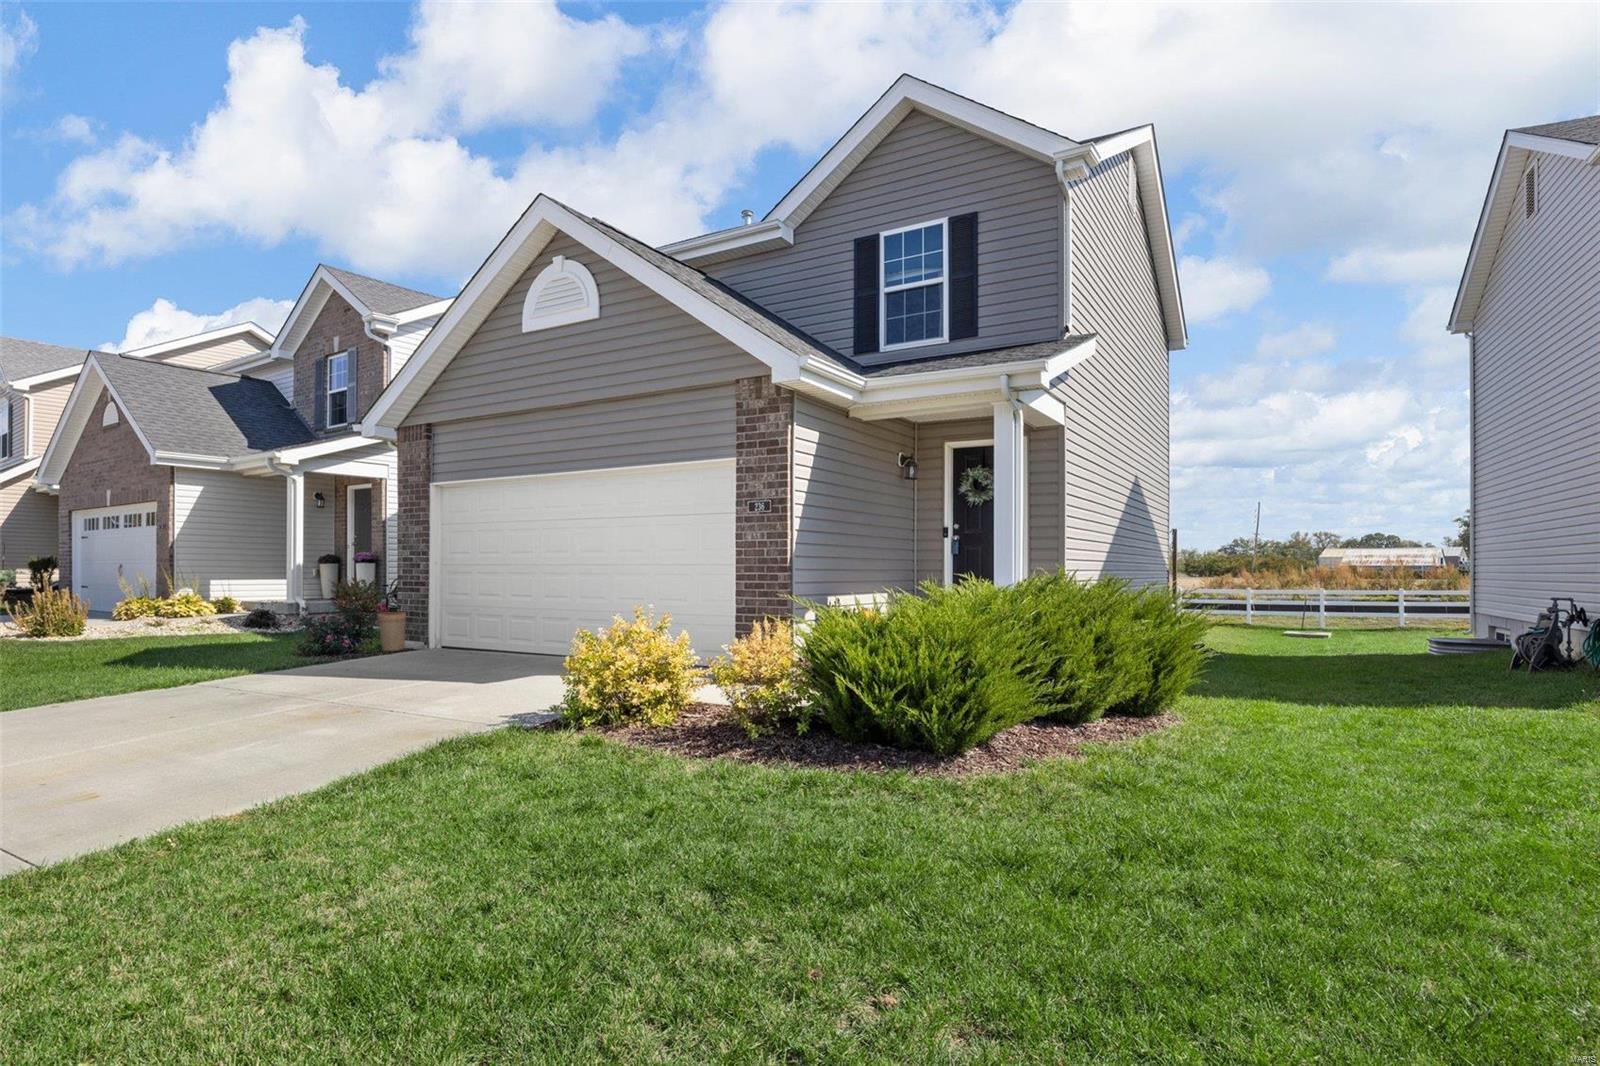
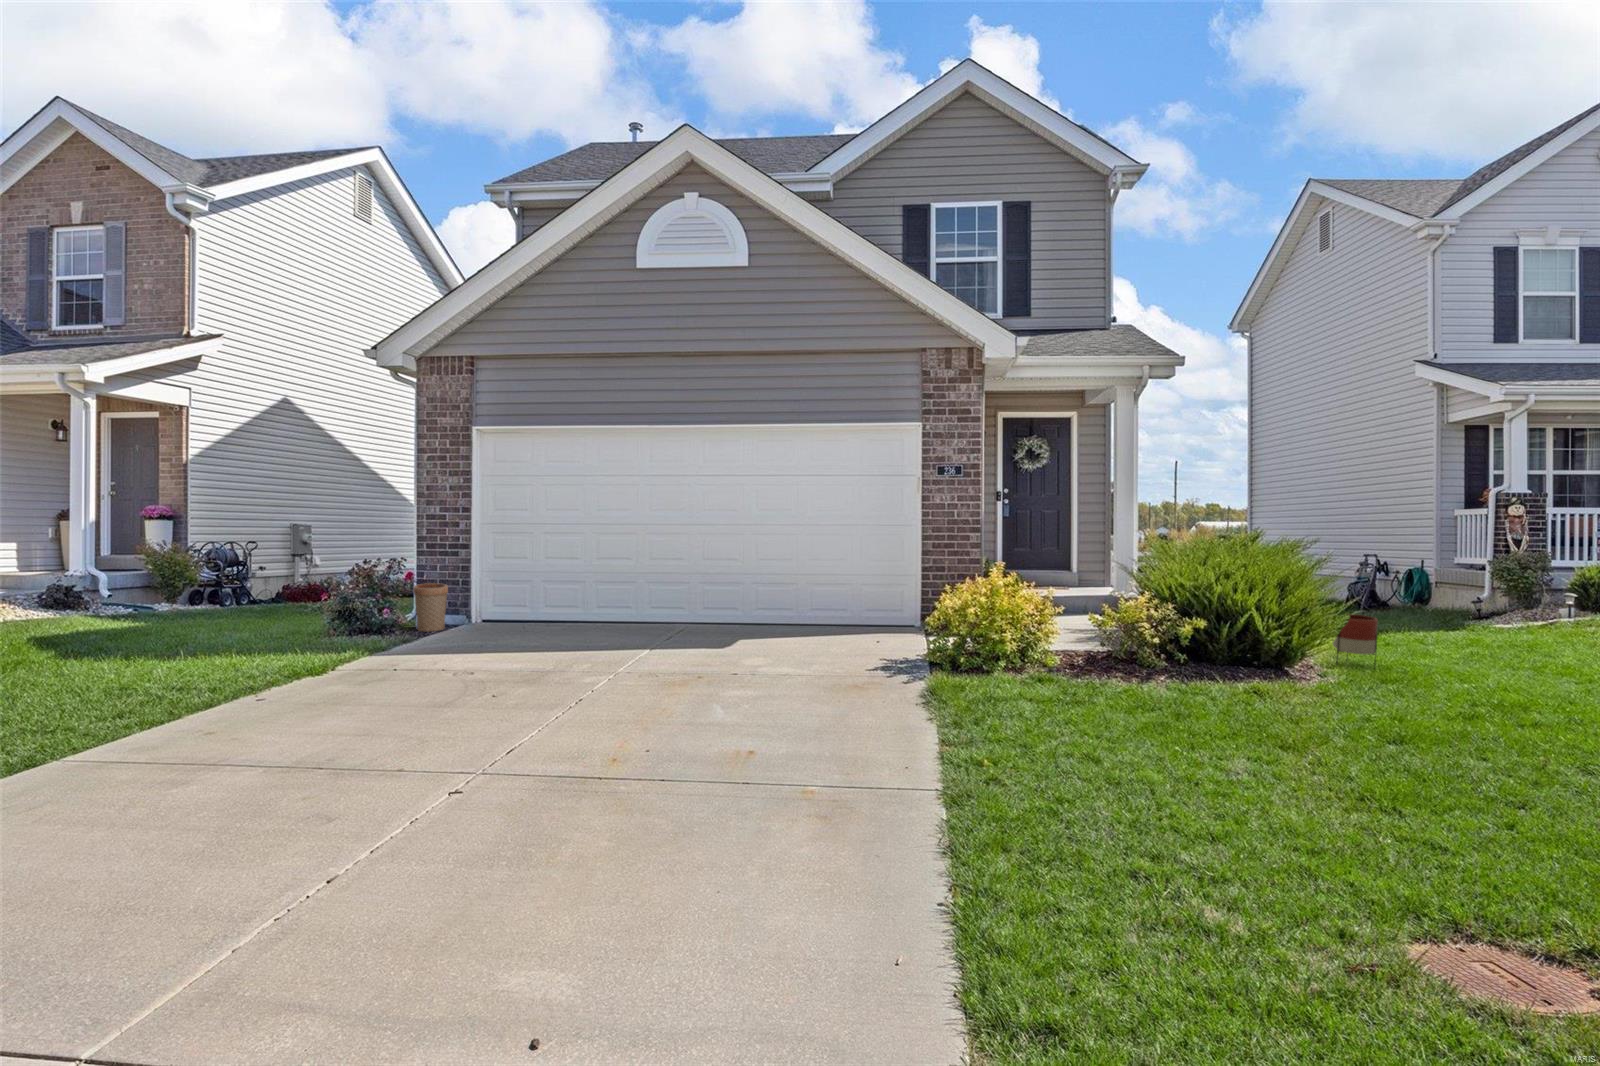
planter: none [1068,670,1118,741] -> present [1333,614,1378,666]

